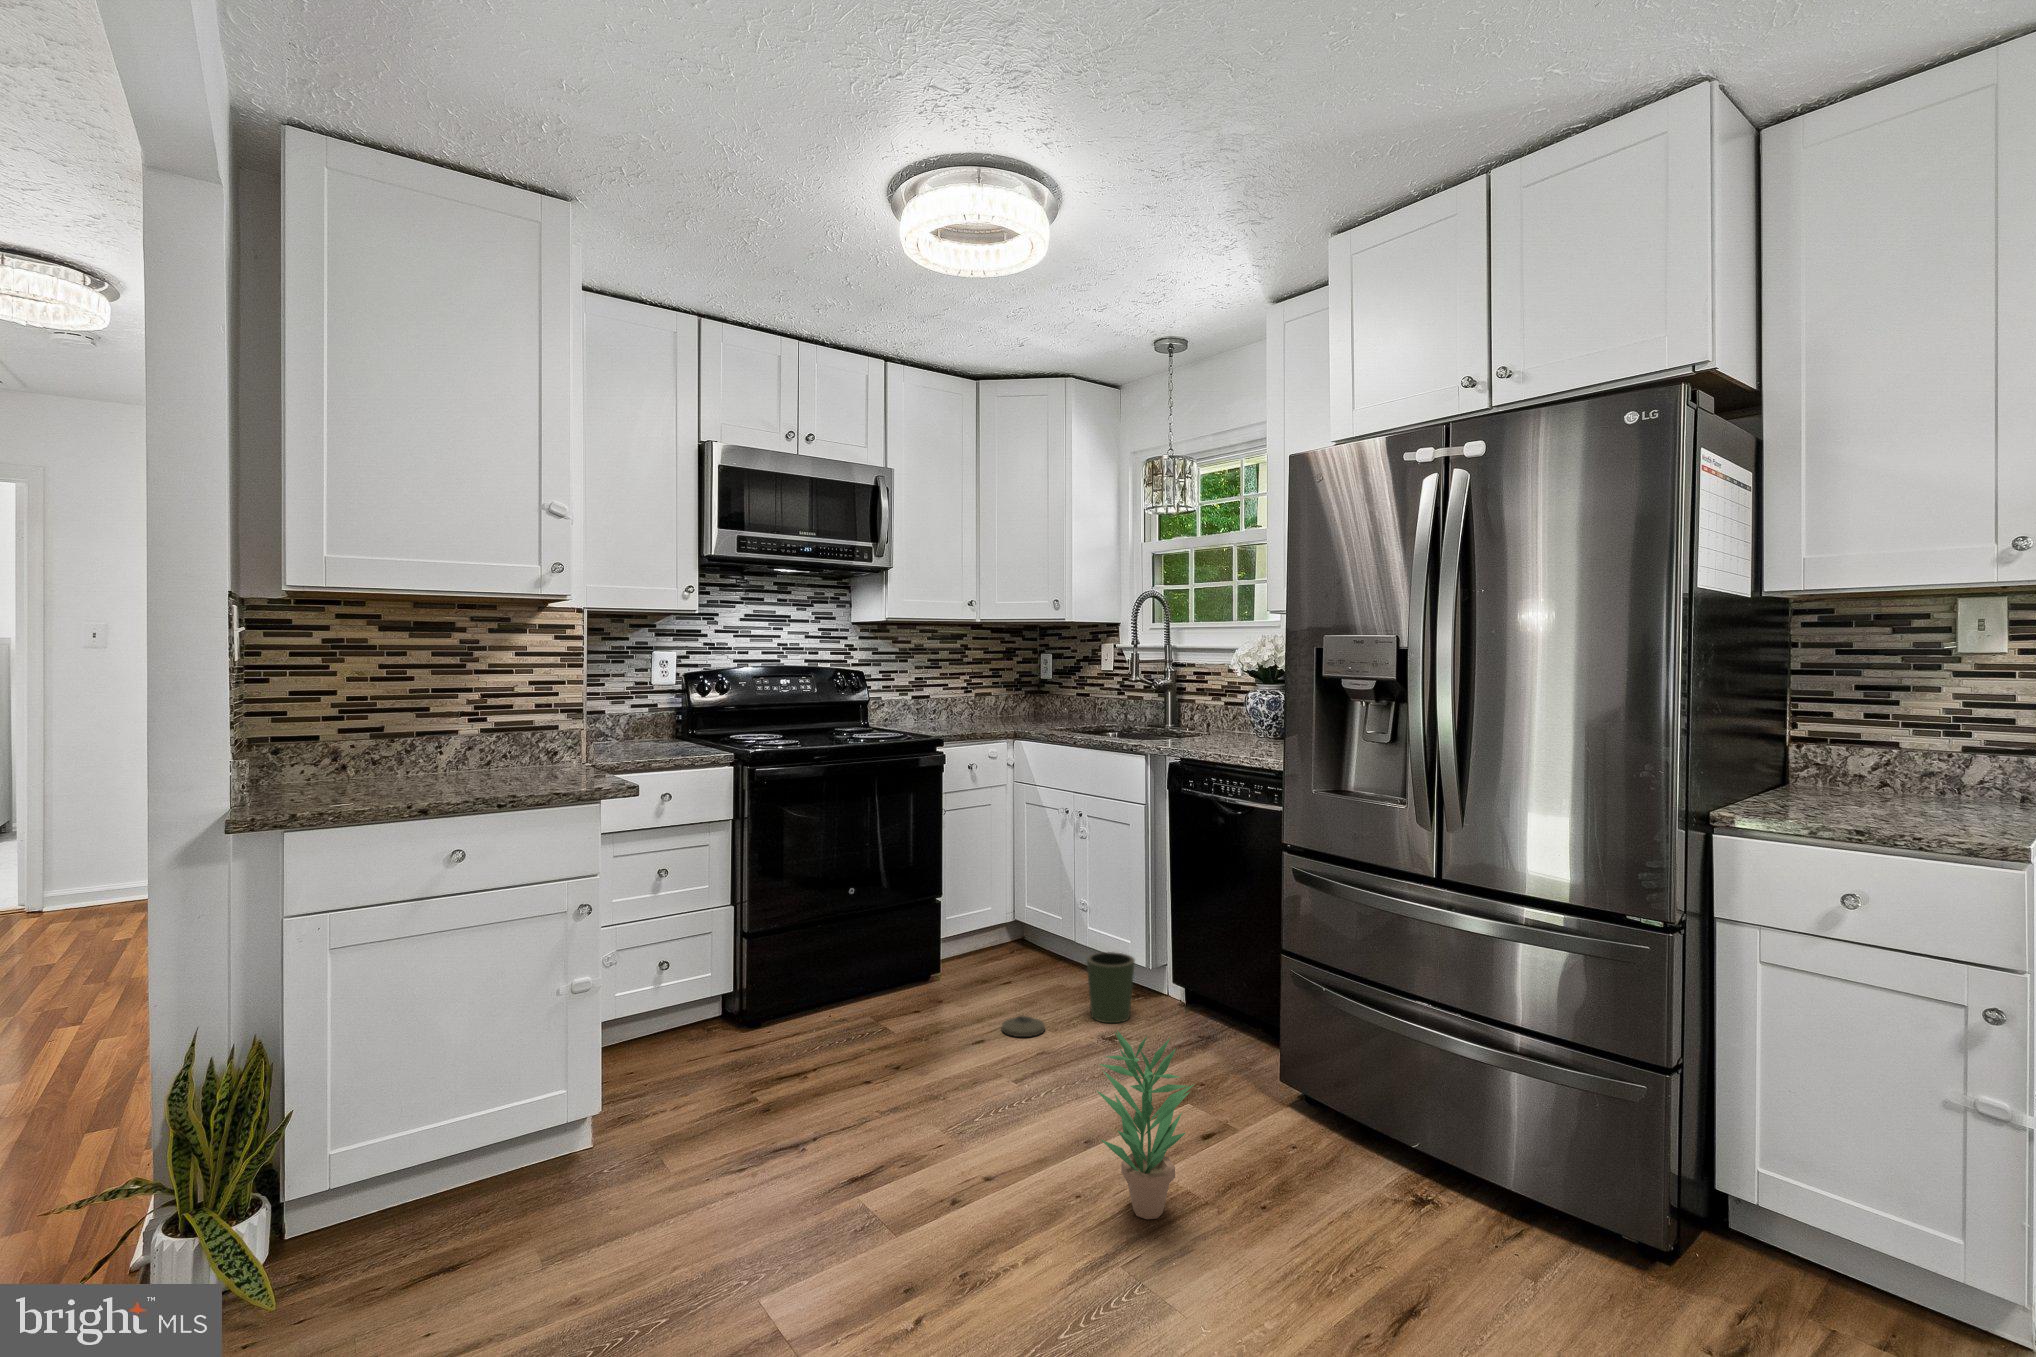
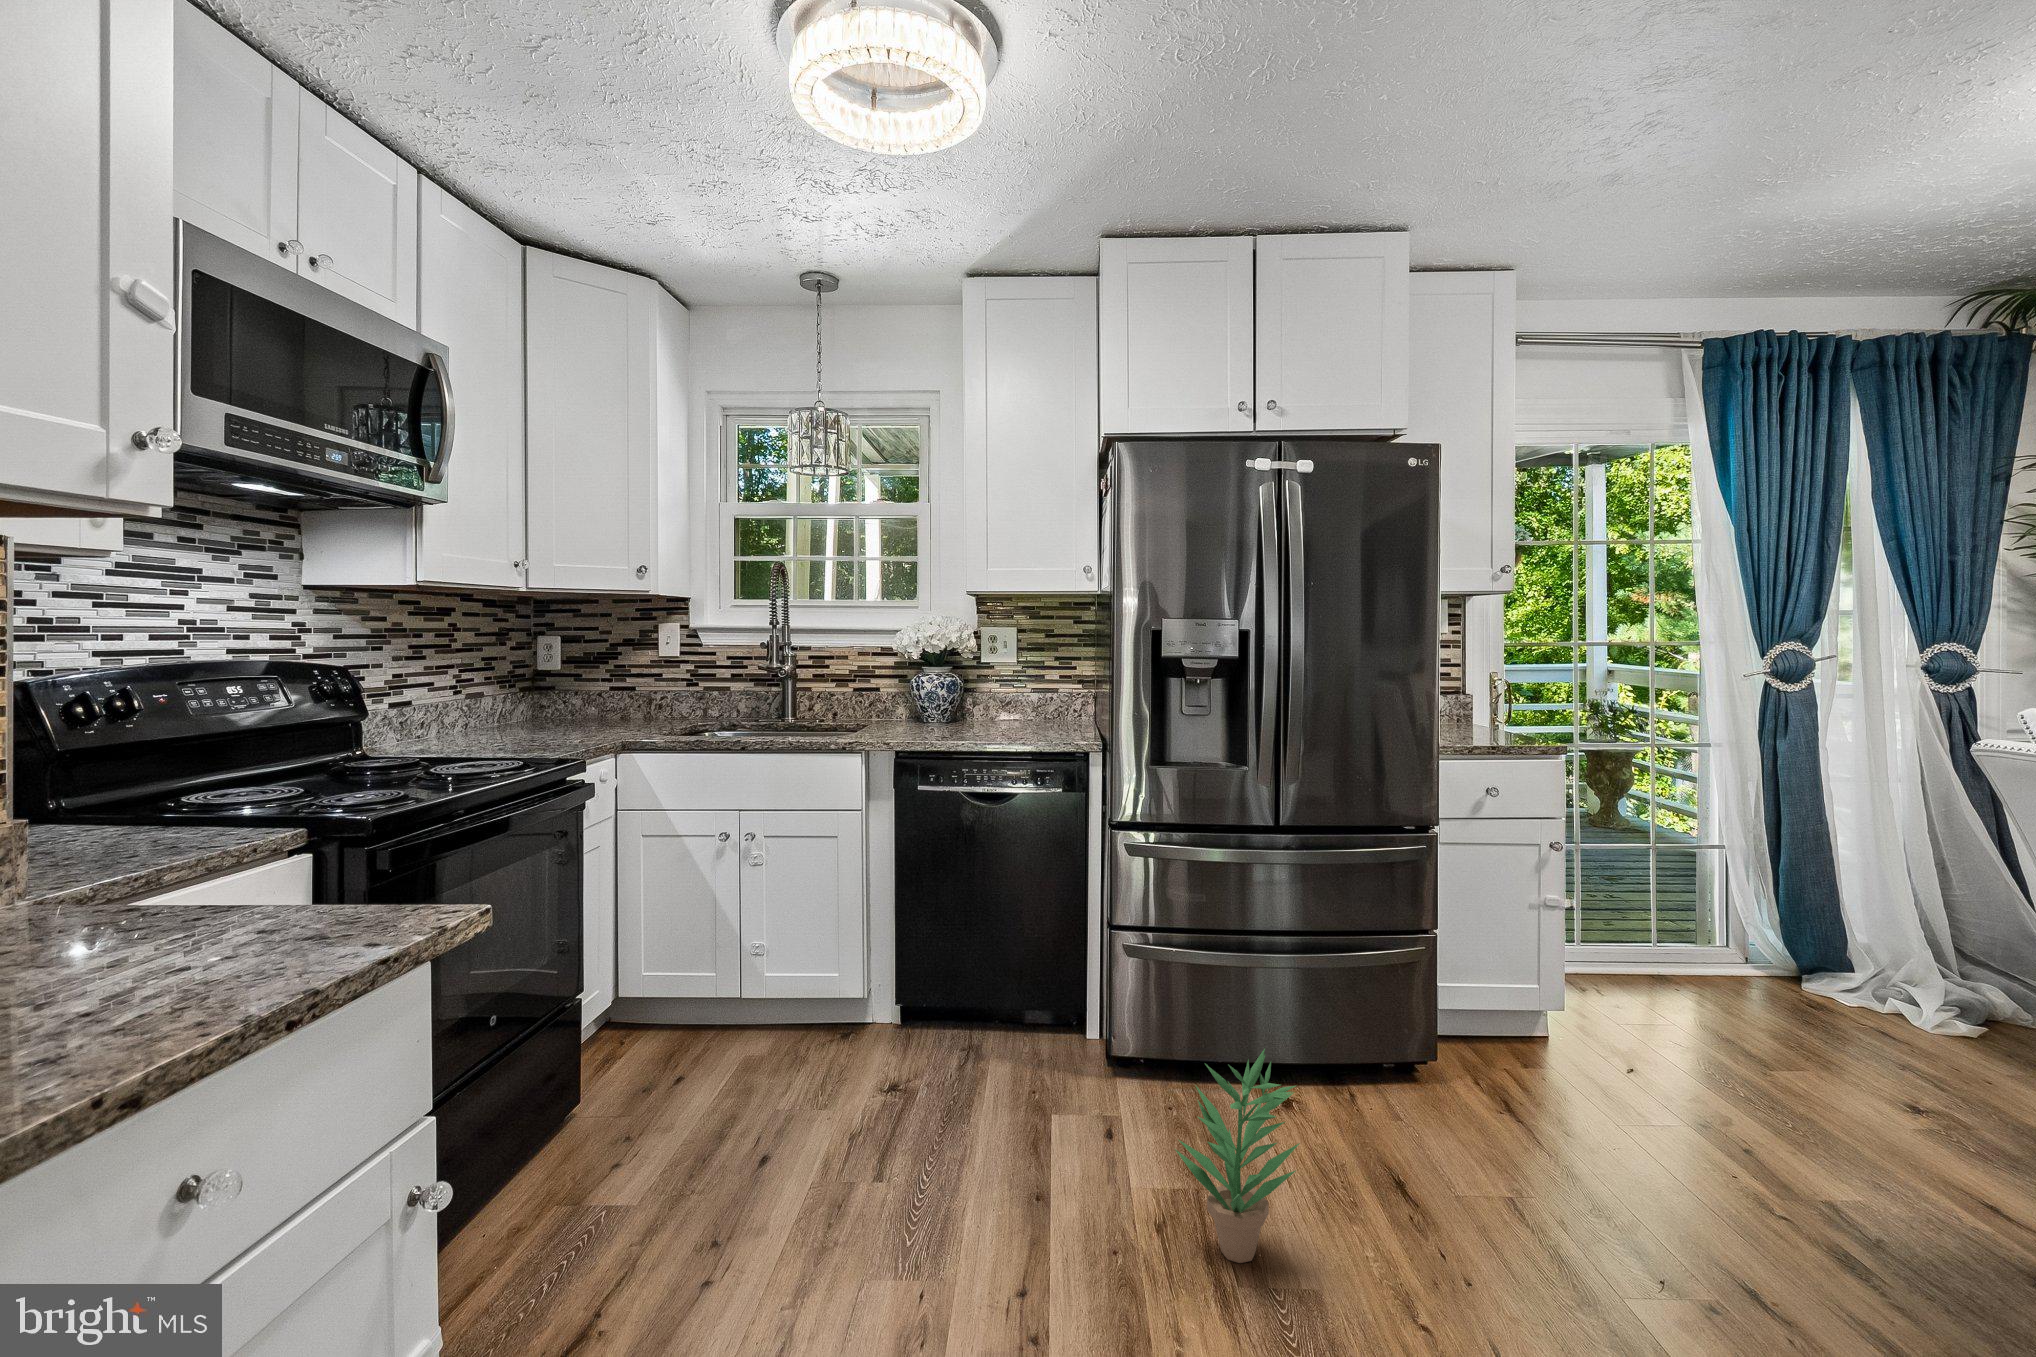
trash can: present [1001,952,1135,1037] -> none [768,995,889,1148]

